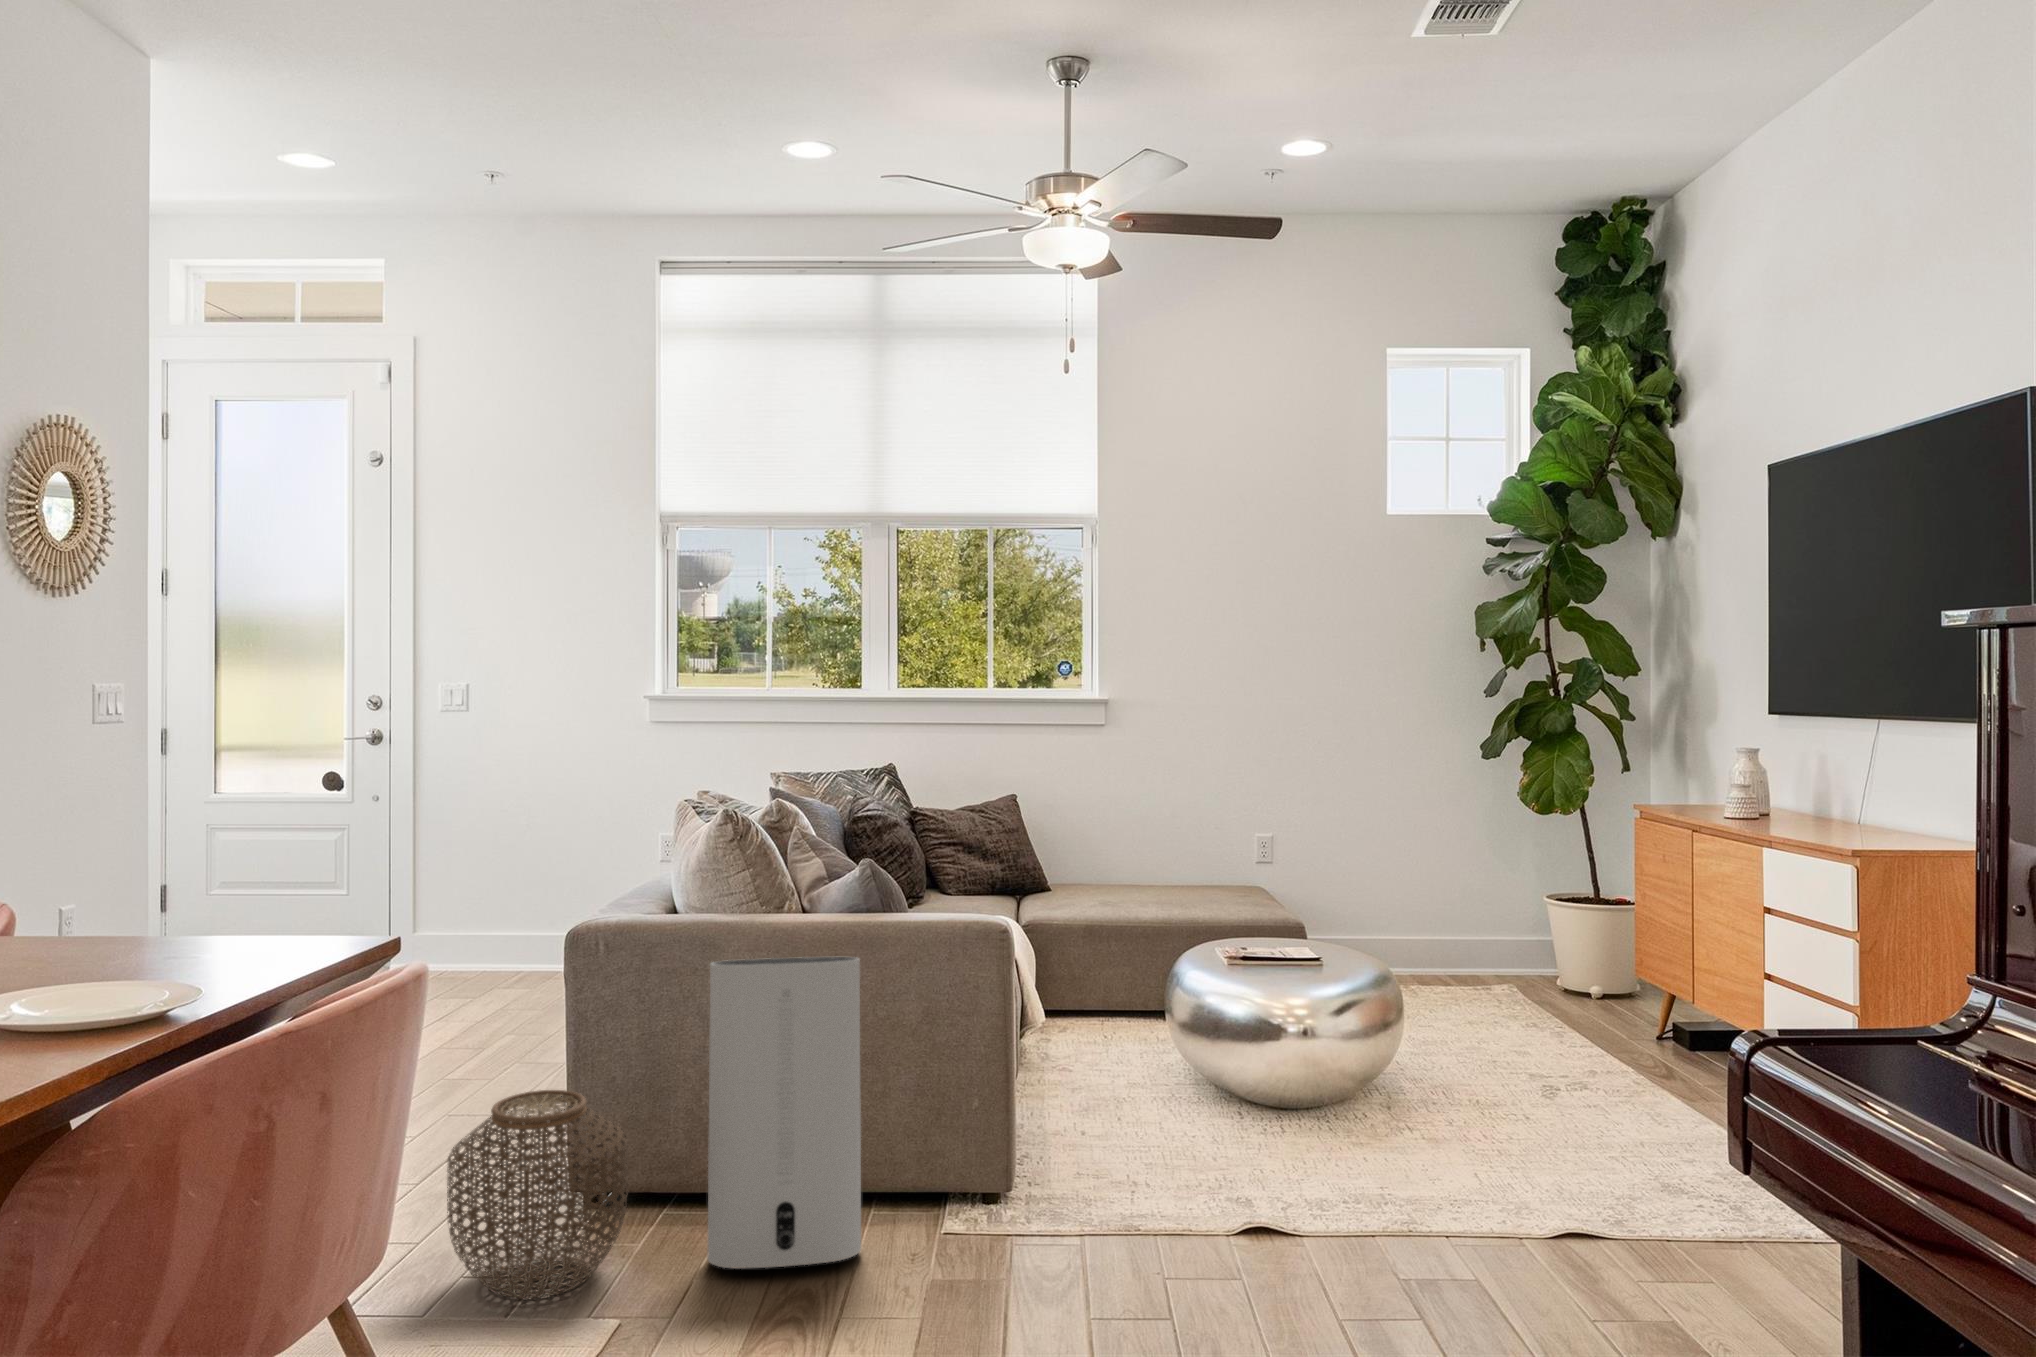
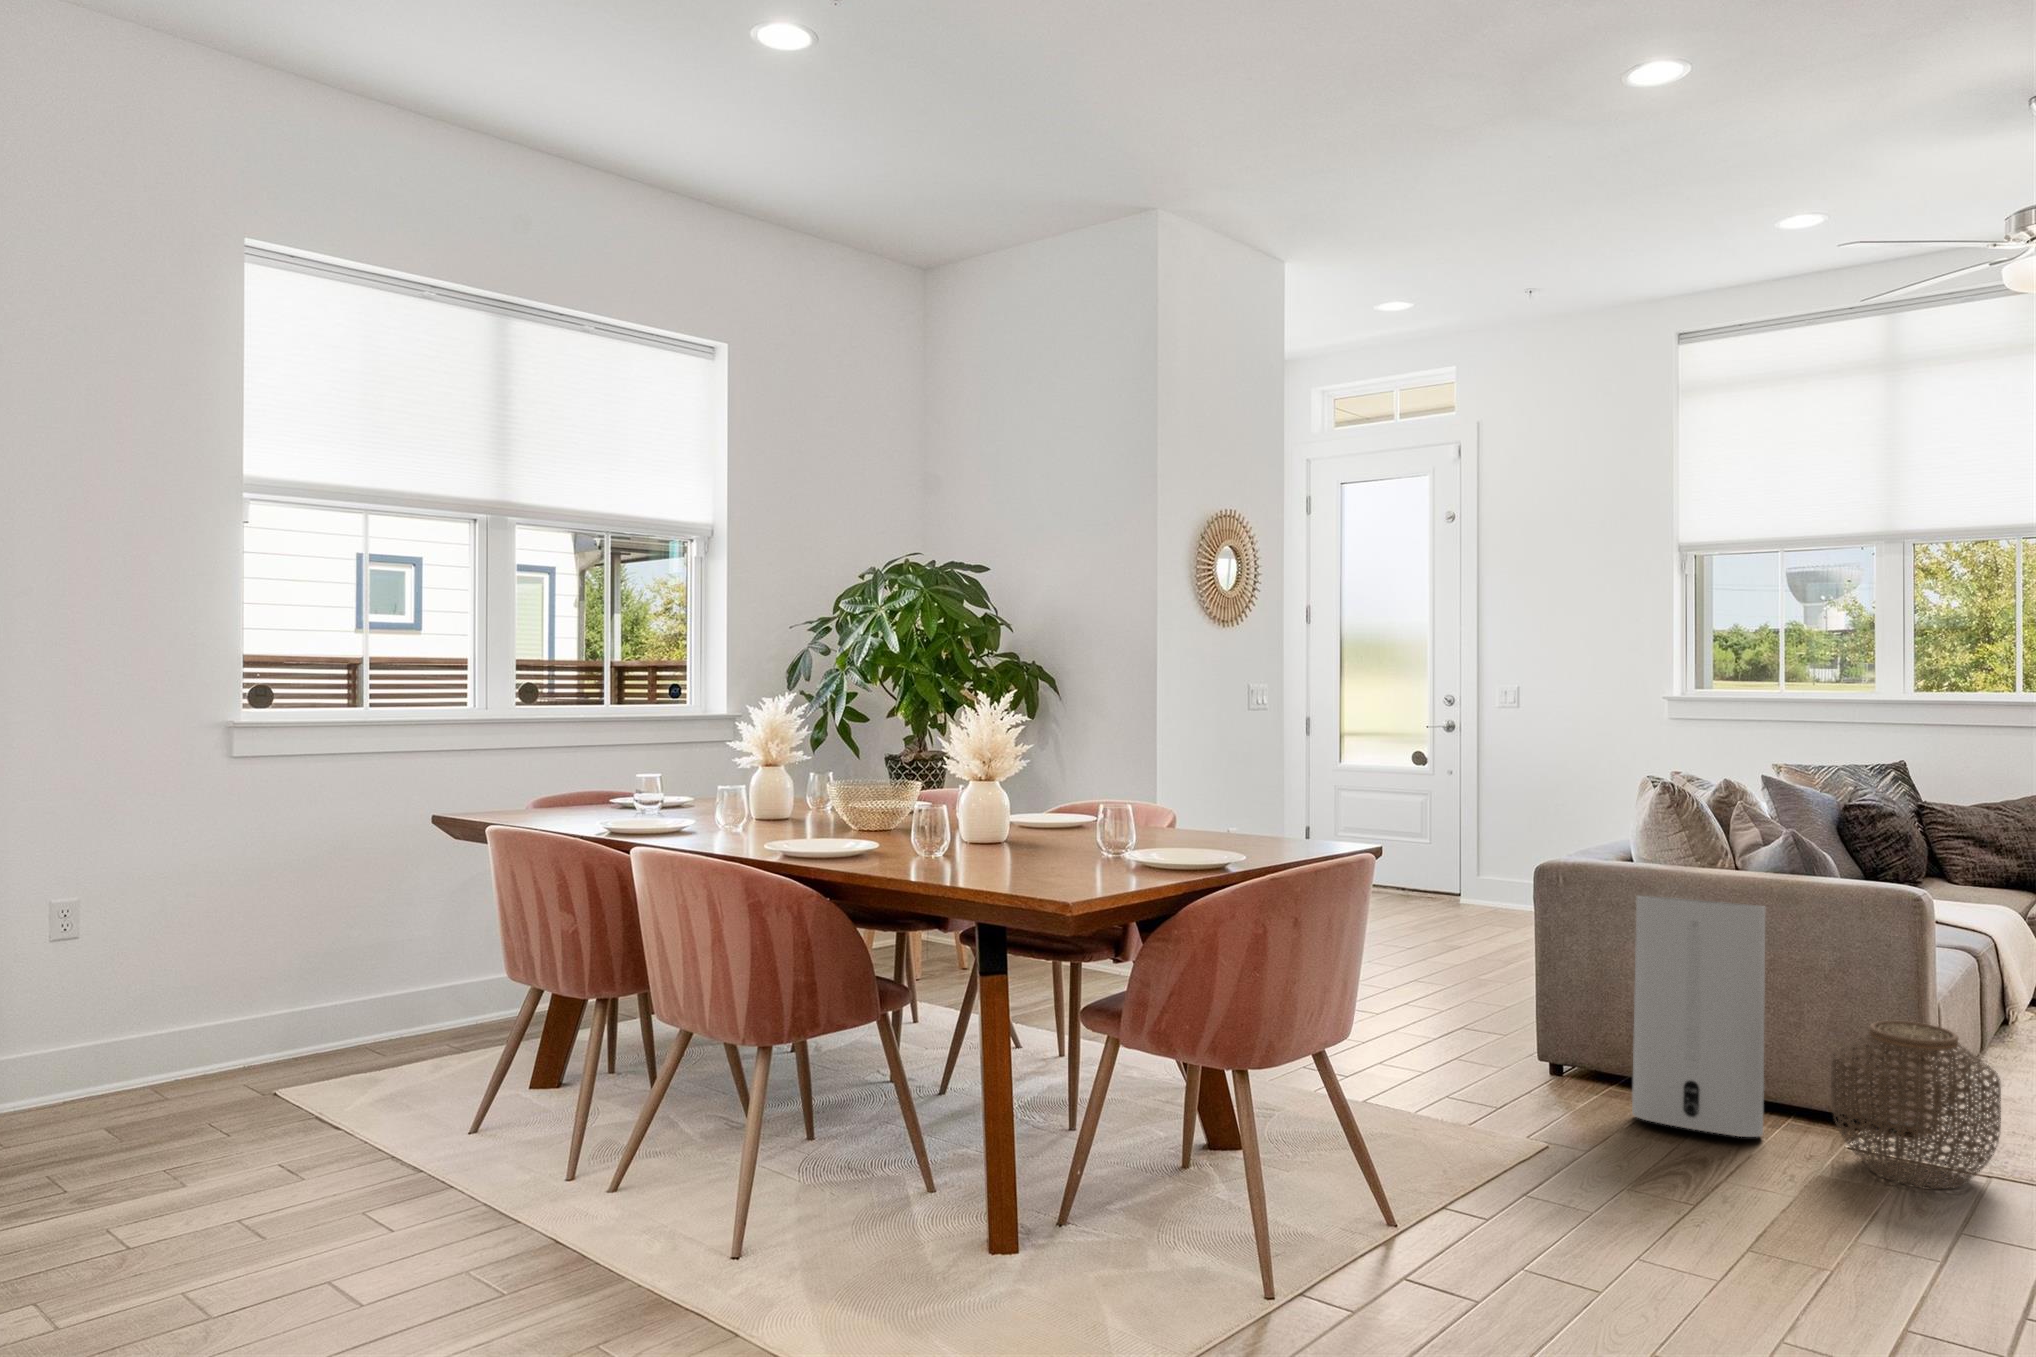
woven basket: present [447,1090,628,1299] -> present [1831,1020,2001,1189]

